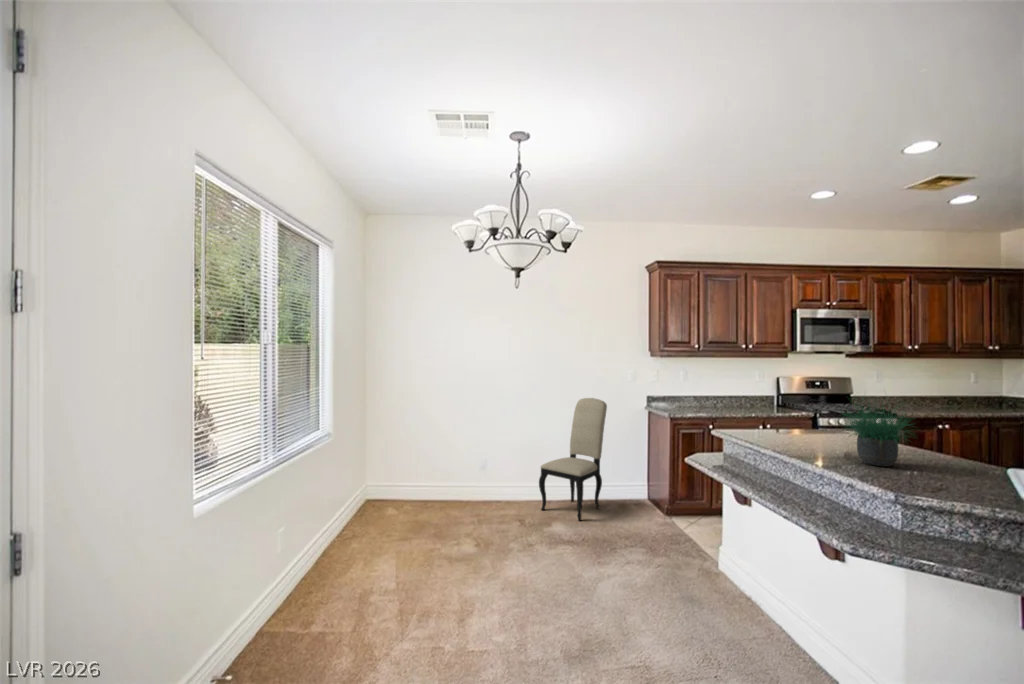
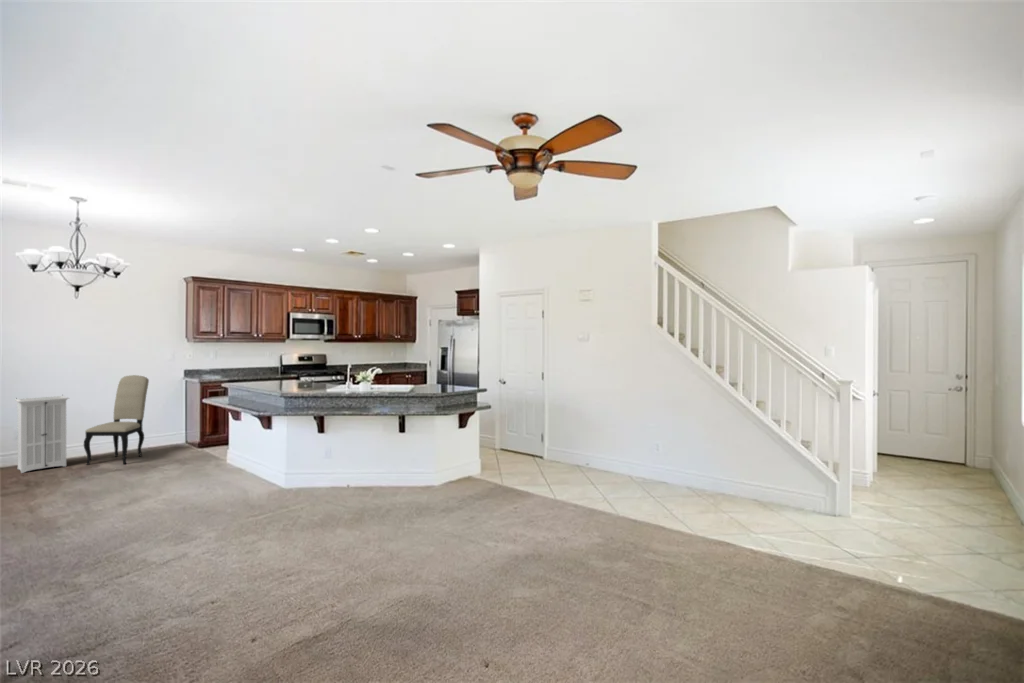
potted plant: present [845,406,910,466] -> none [271,358,307,391]
storage cabinet: none [481,417,526,508] -> present [15,396,69,473]

